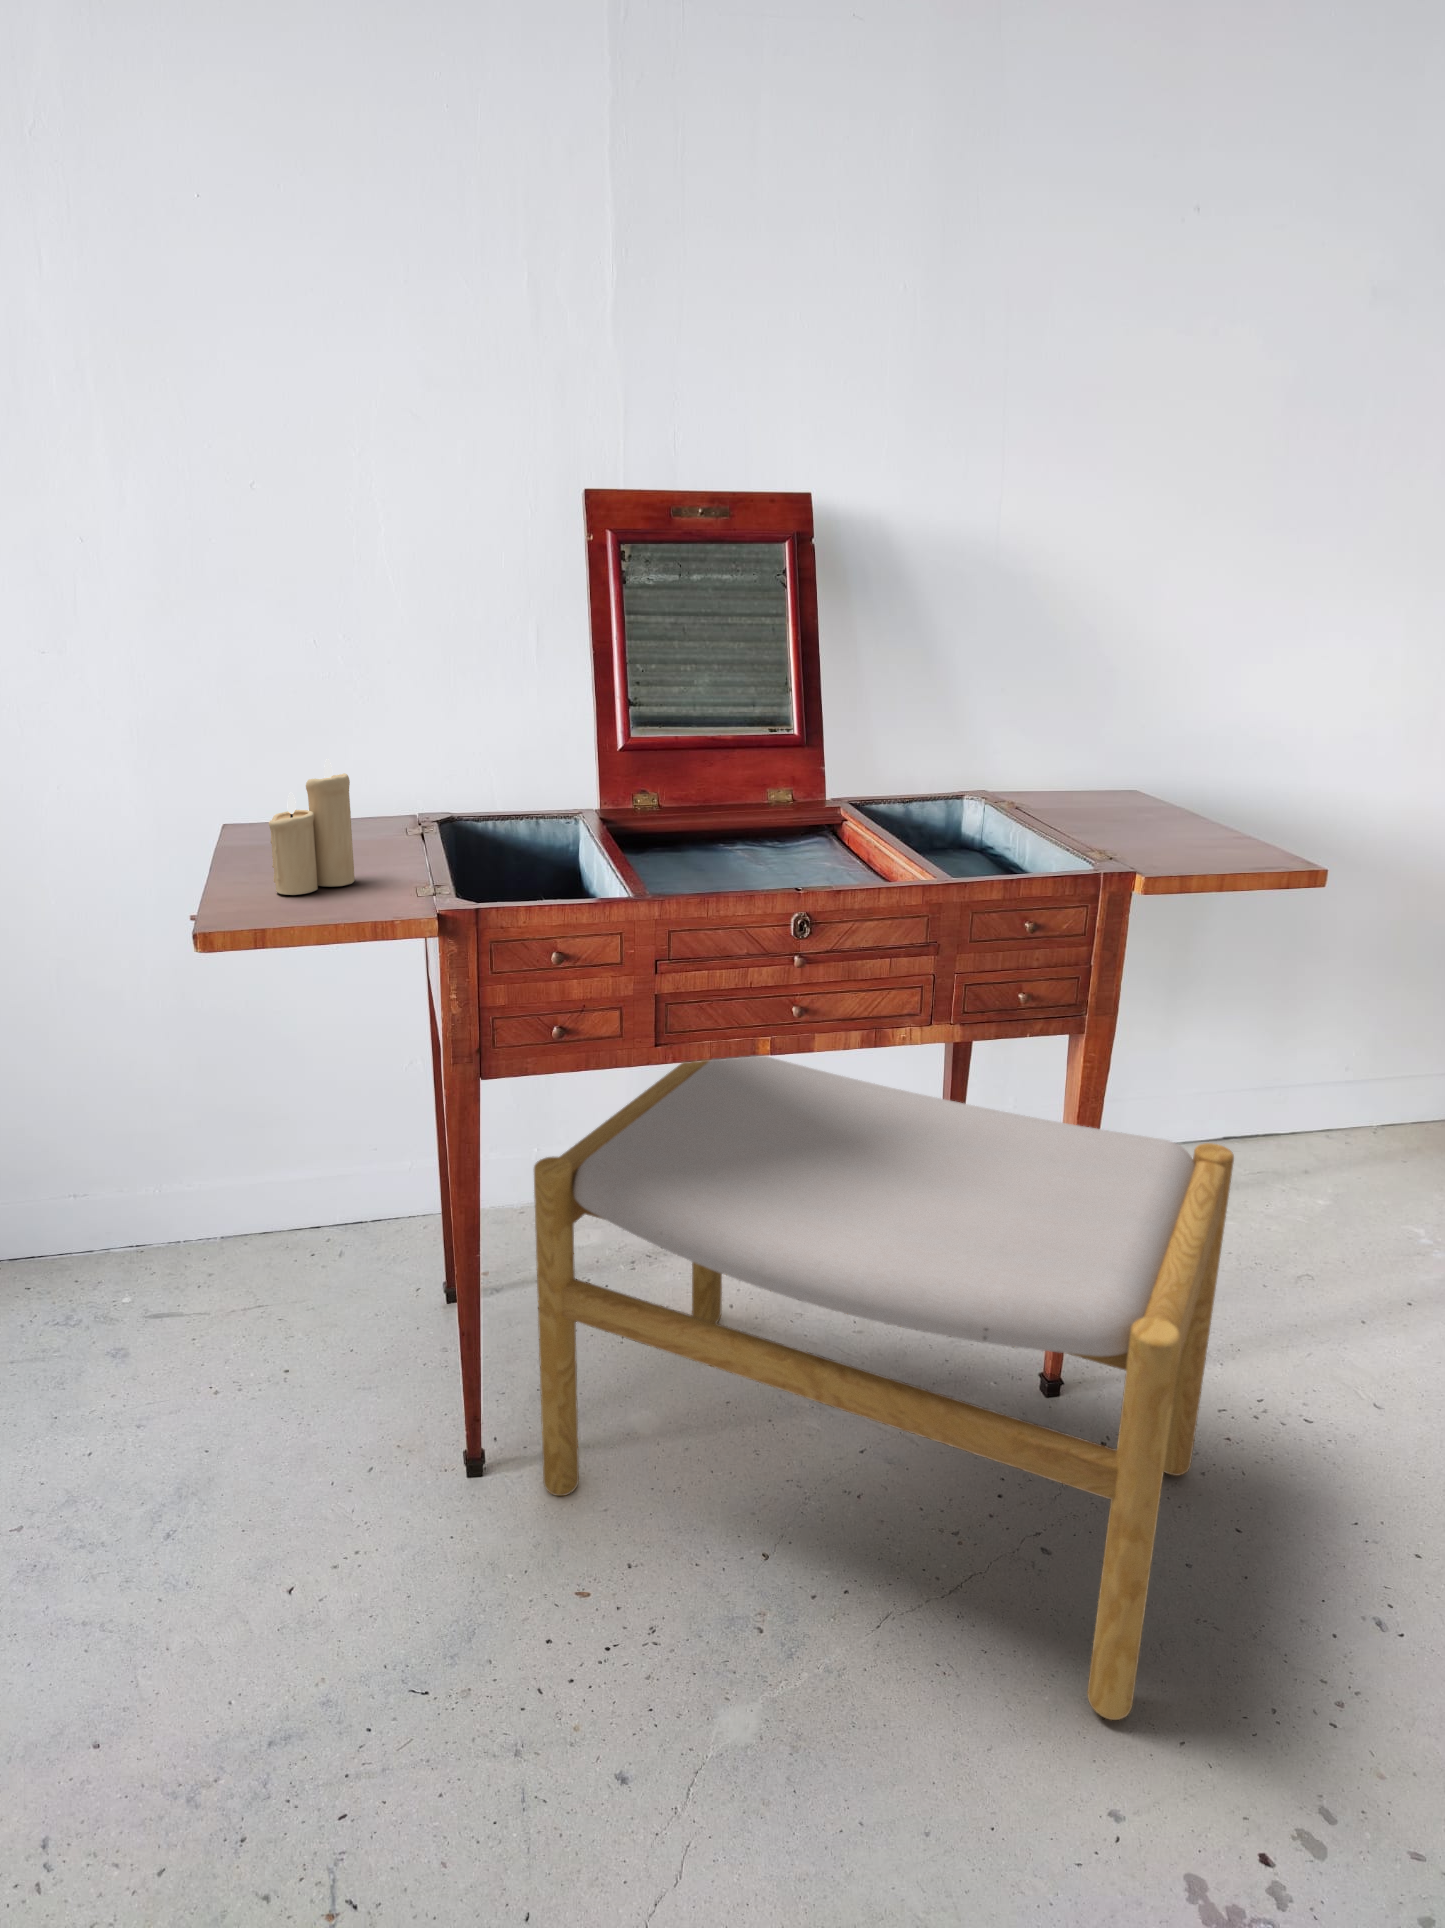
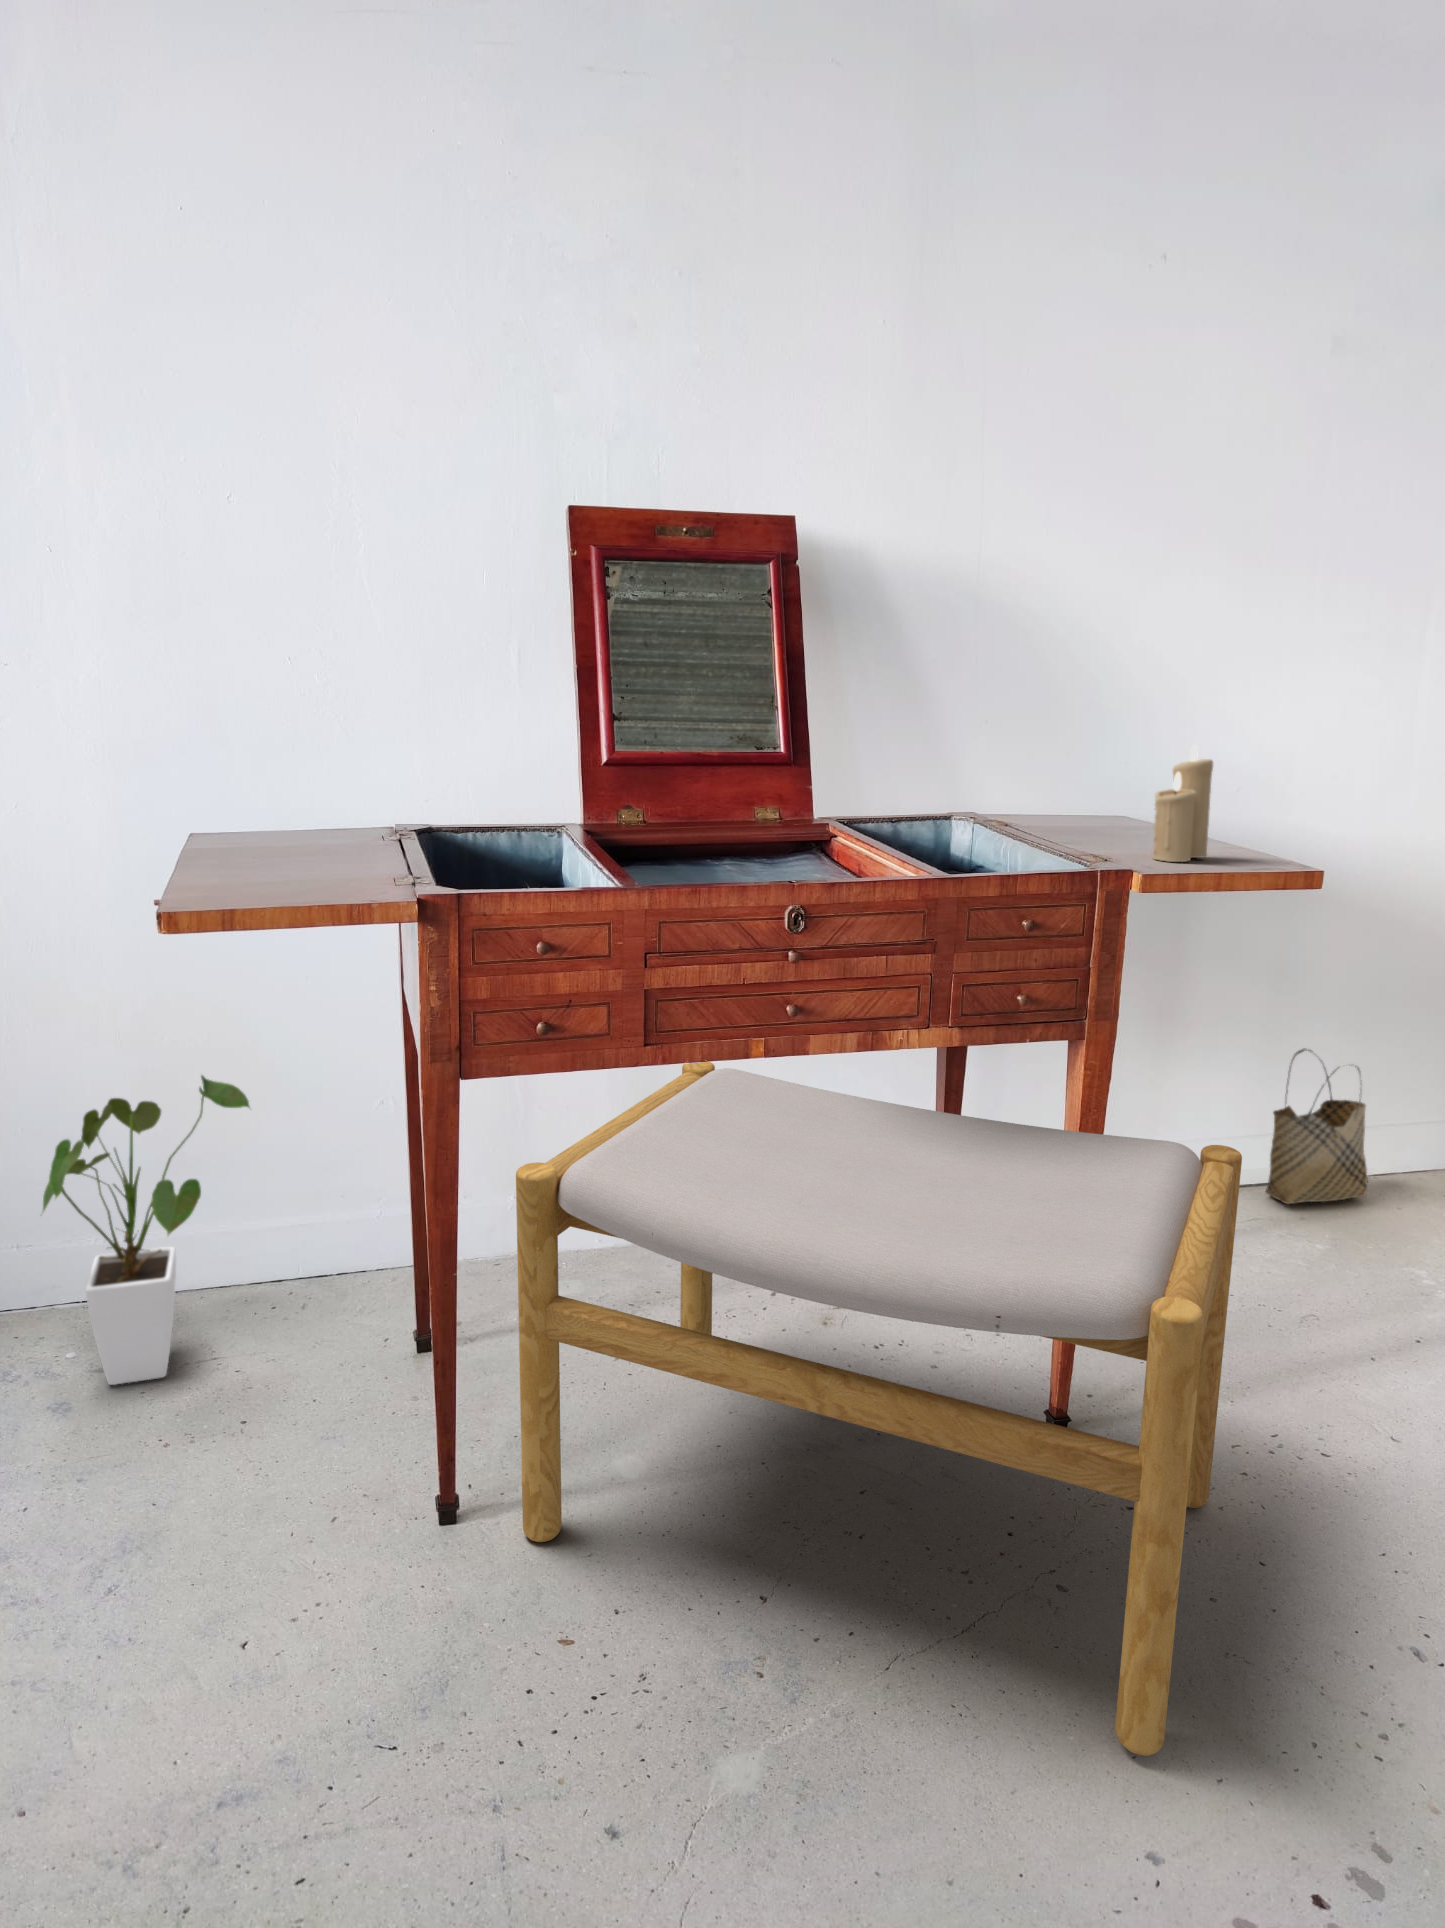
candle: present [269,759,355,895] -> present [1153,746,1213,862]
woven basket: none [1270,1005,1376,1158] -> present [1266,1048,1367,1205]
house plant: none [92,1042,286,1331] -> present [41,1075,249,1385]

